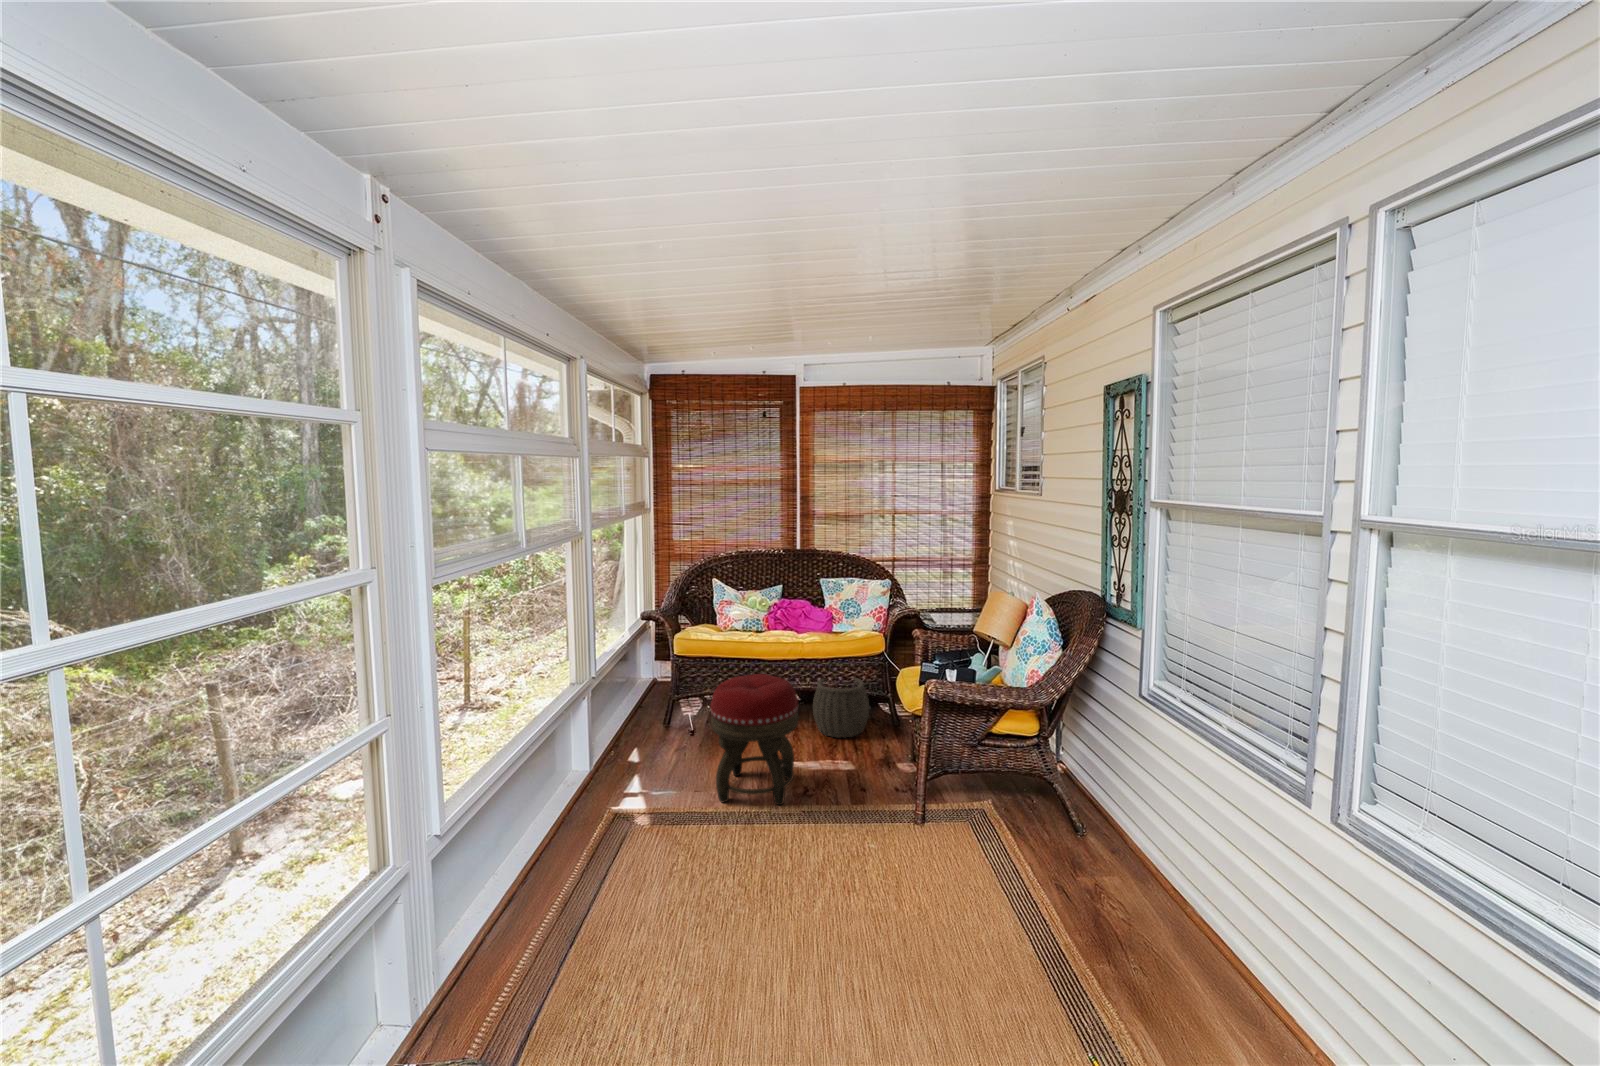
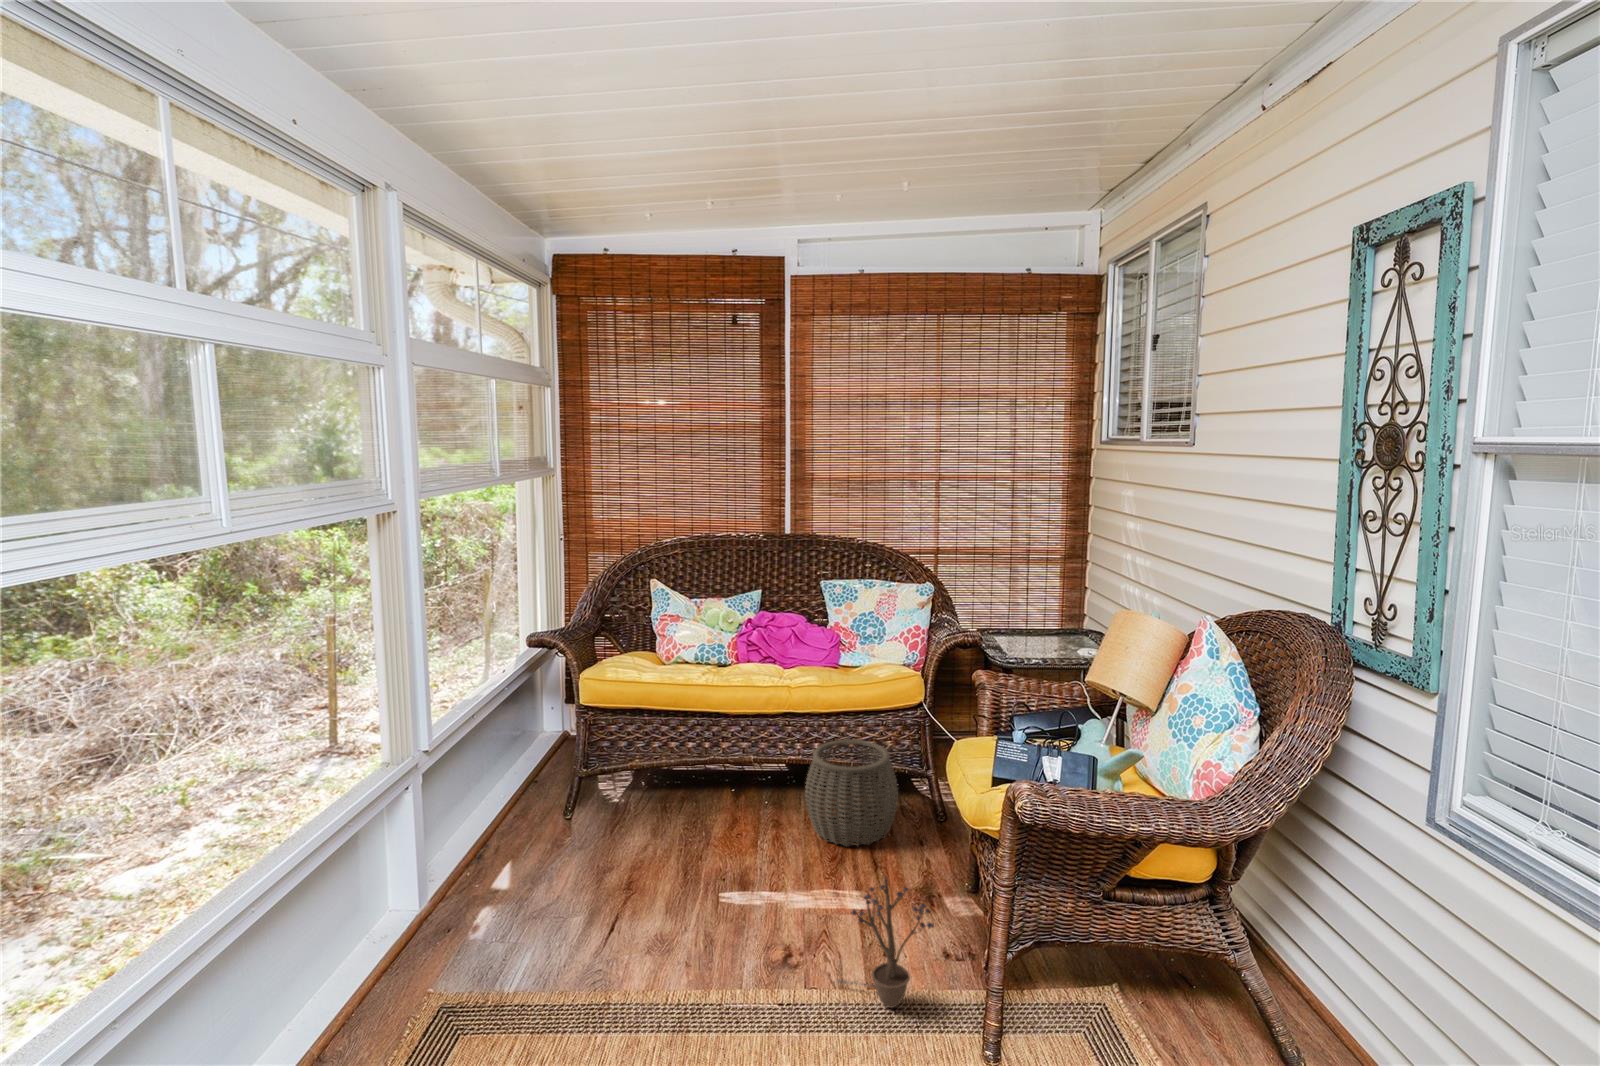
footstool: present [711,674,798,805] -> none [618,750,776,994]
decorative plant: none [834,736,887,810] -> present [837,876,934,1008]

